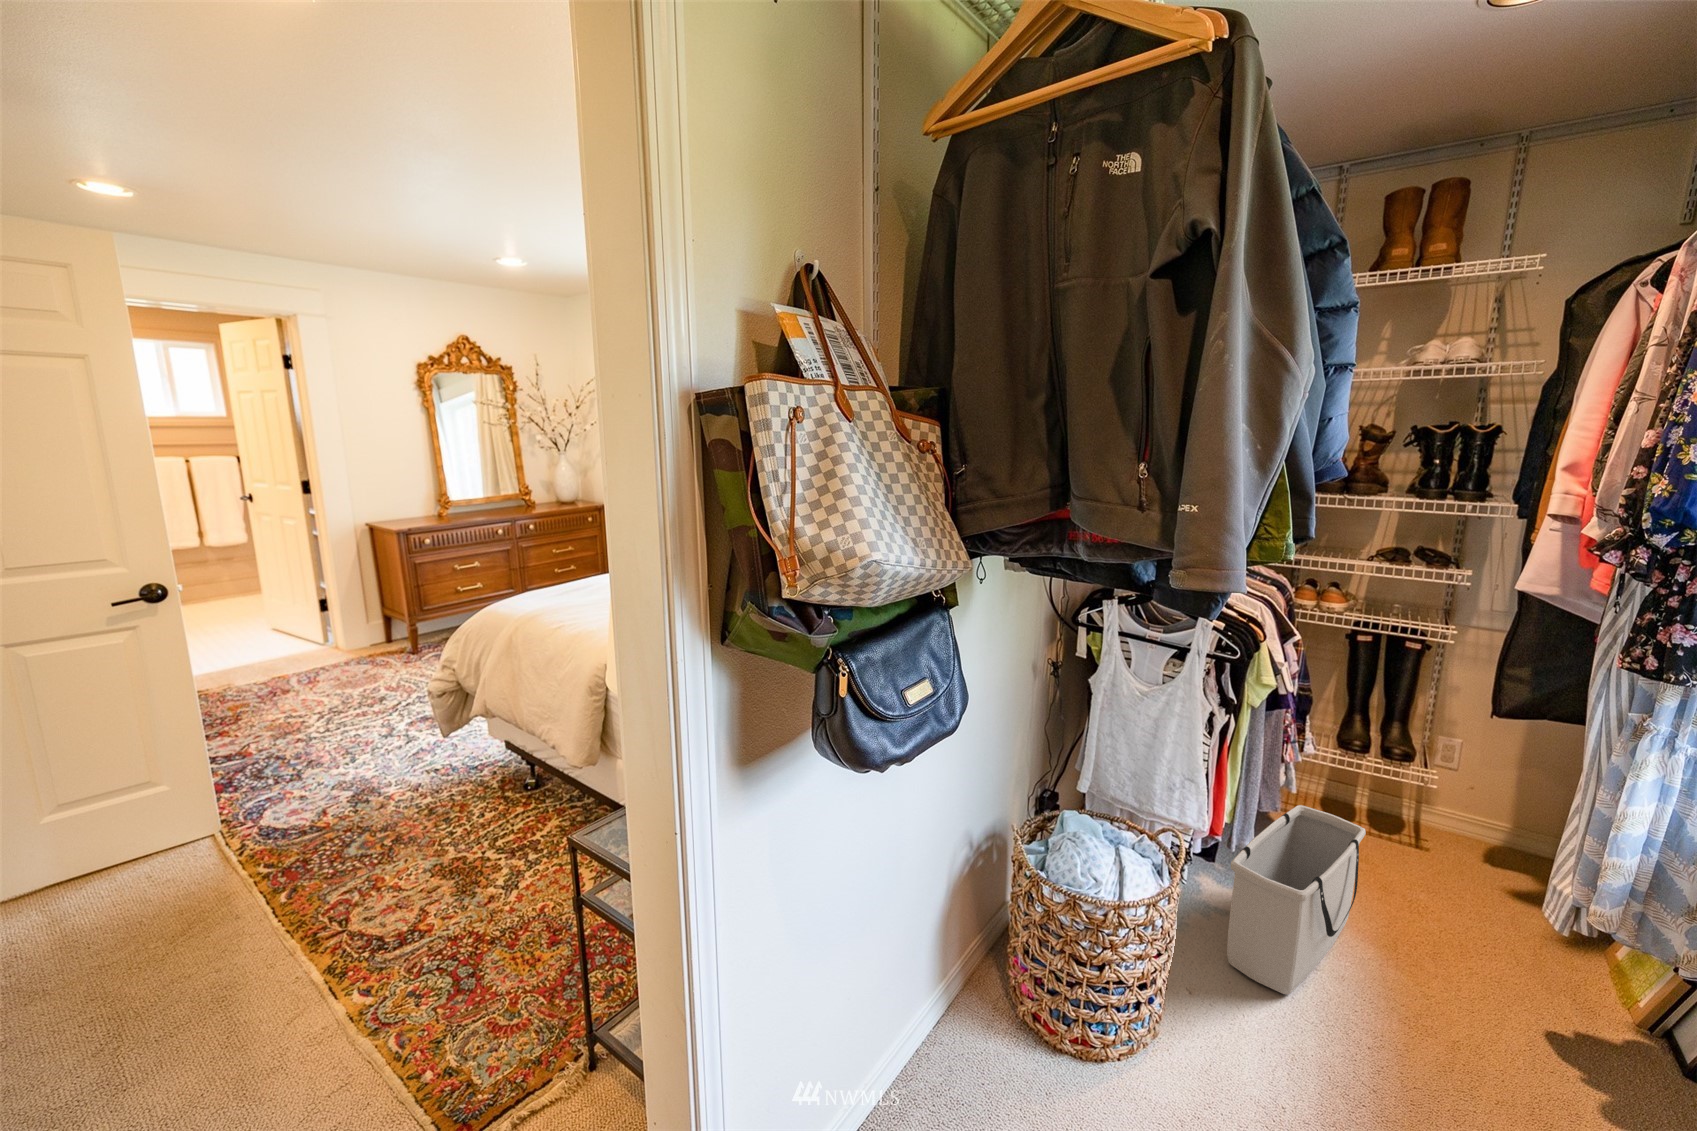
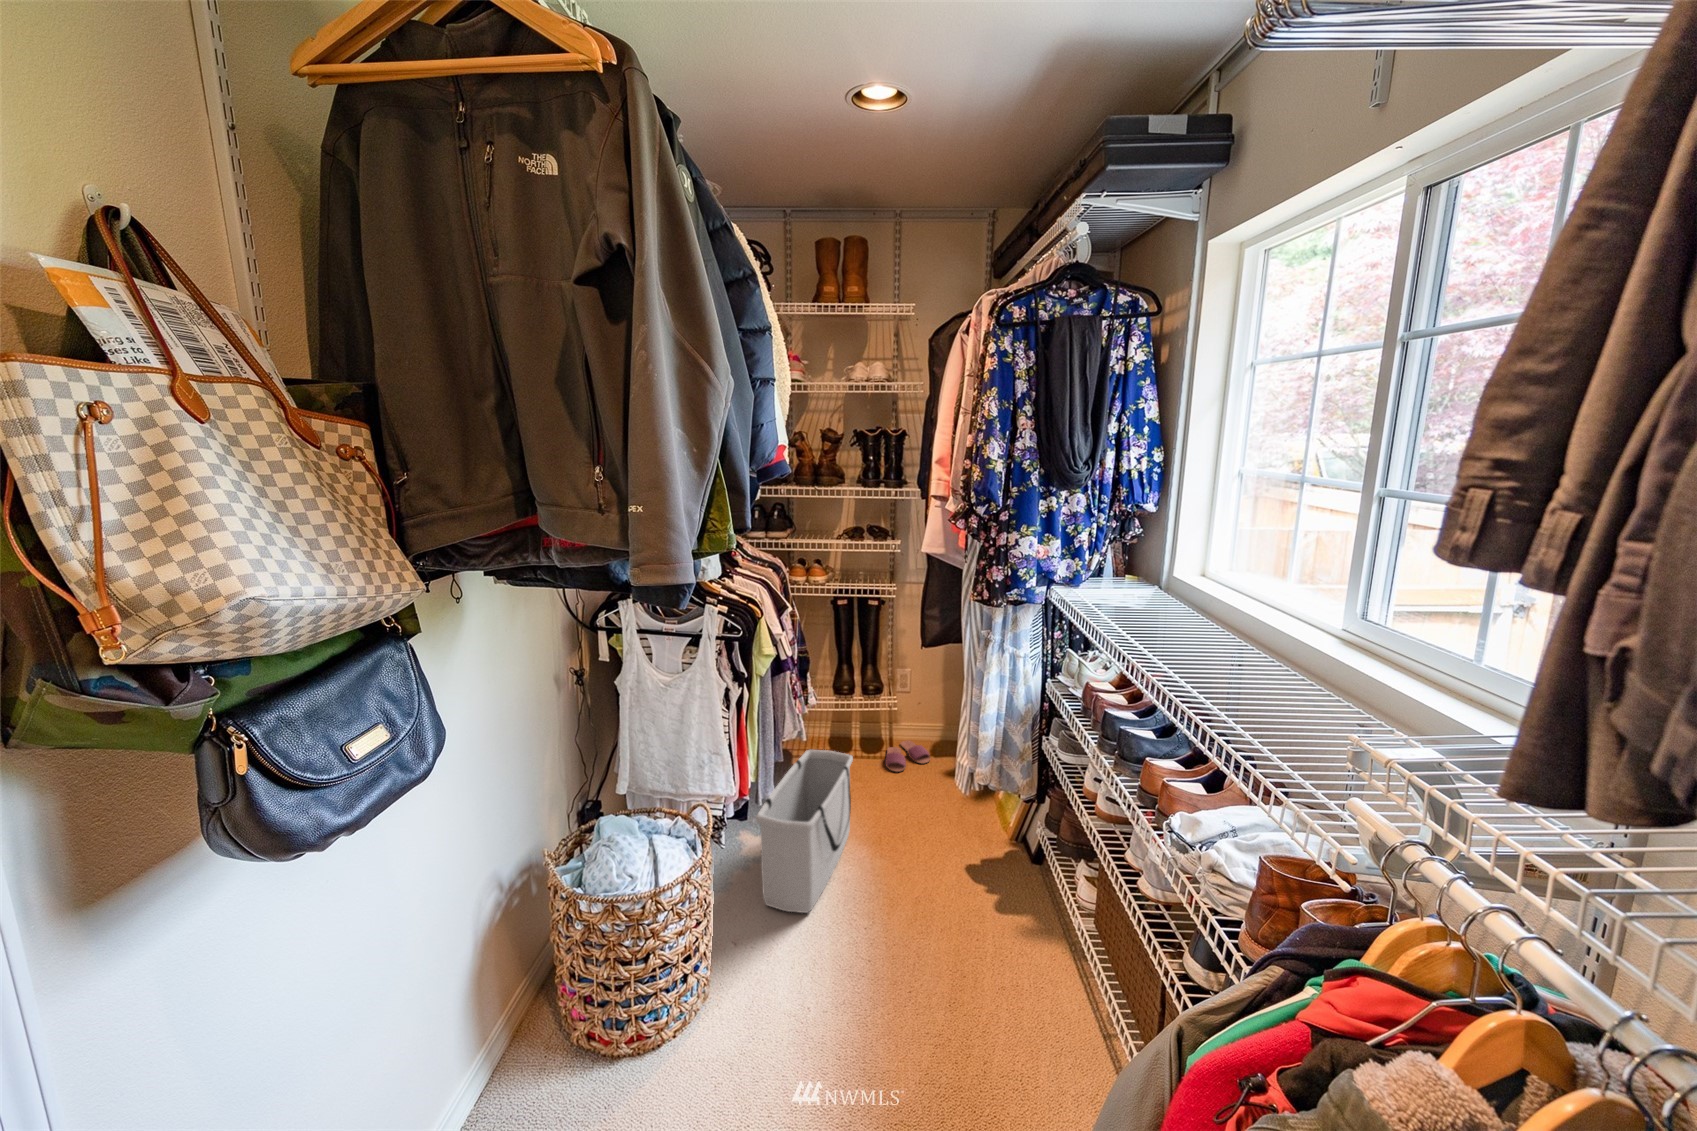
slippers: none [1405,830,1482,869] -> present [885,740,930,772]

